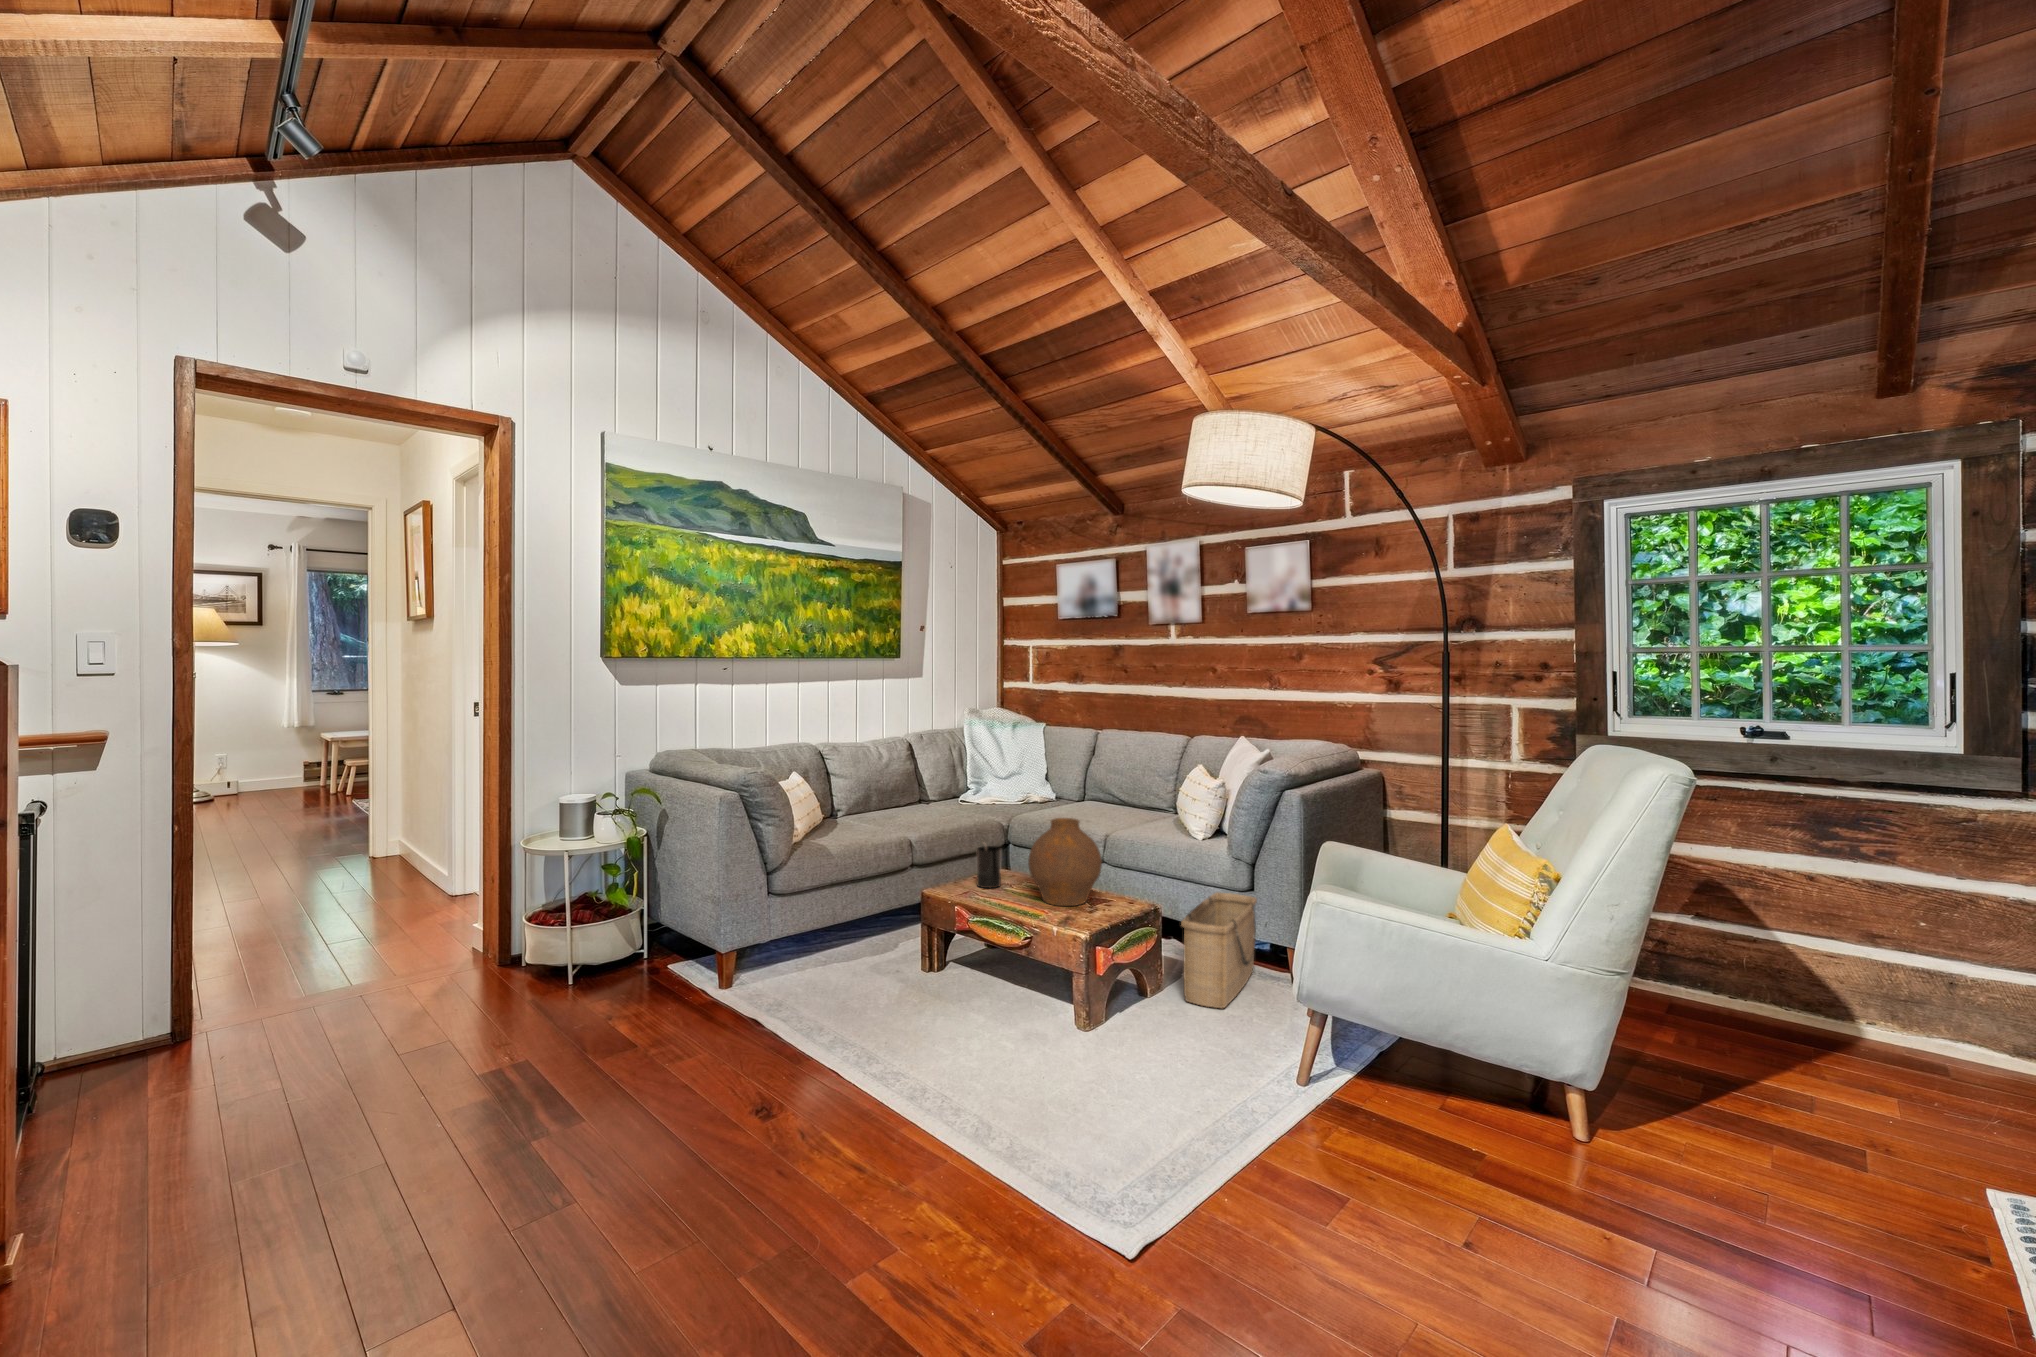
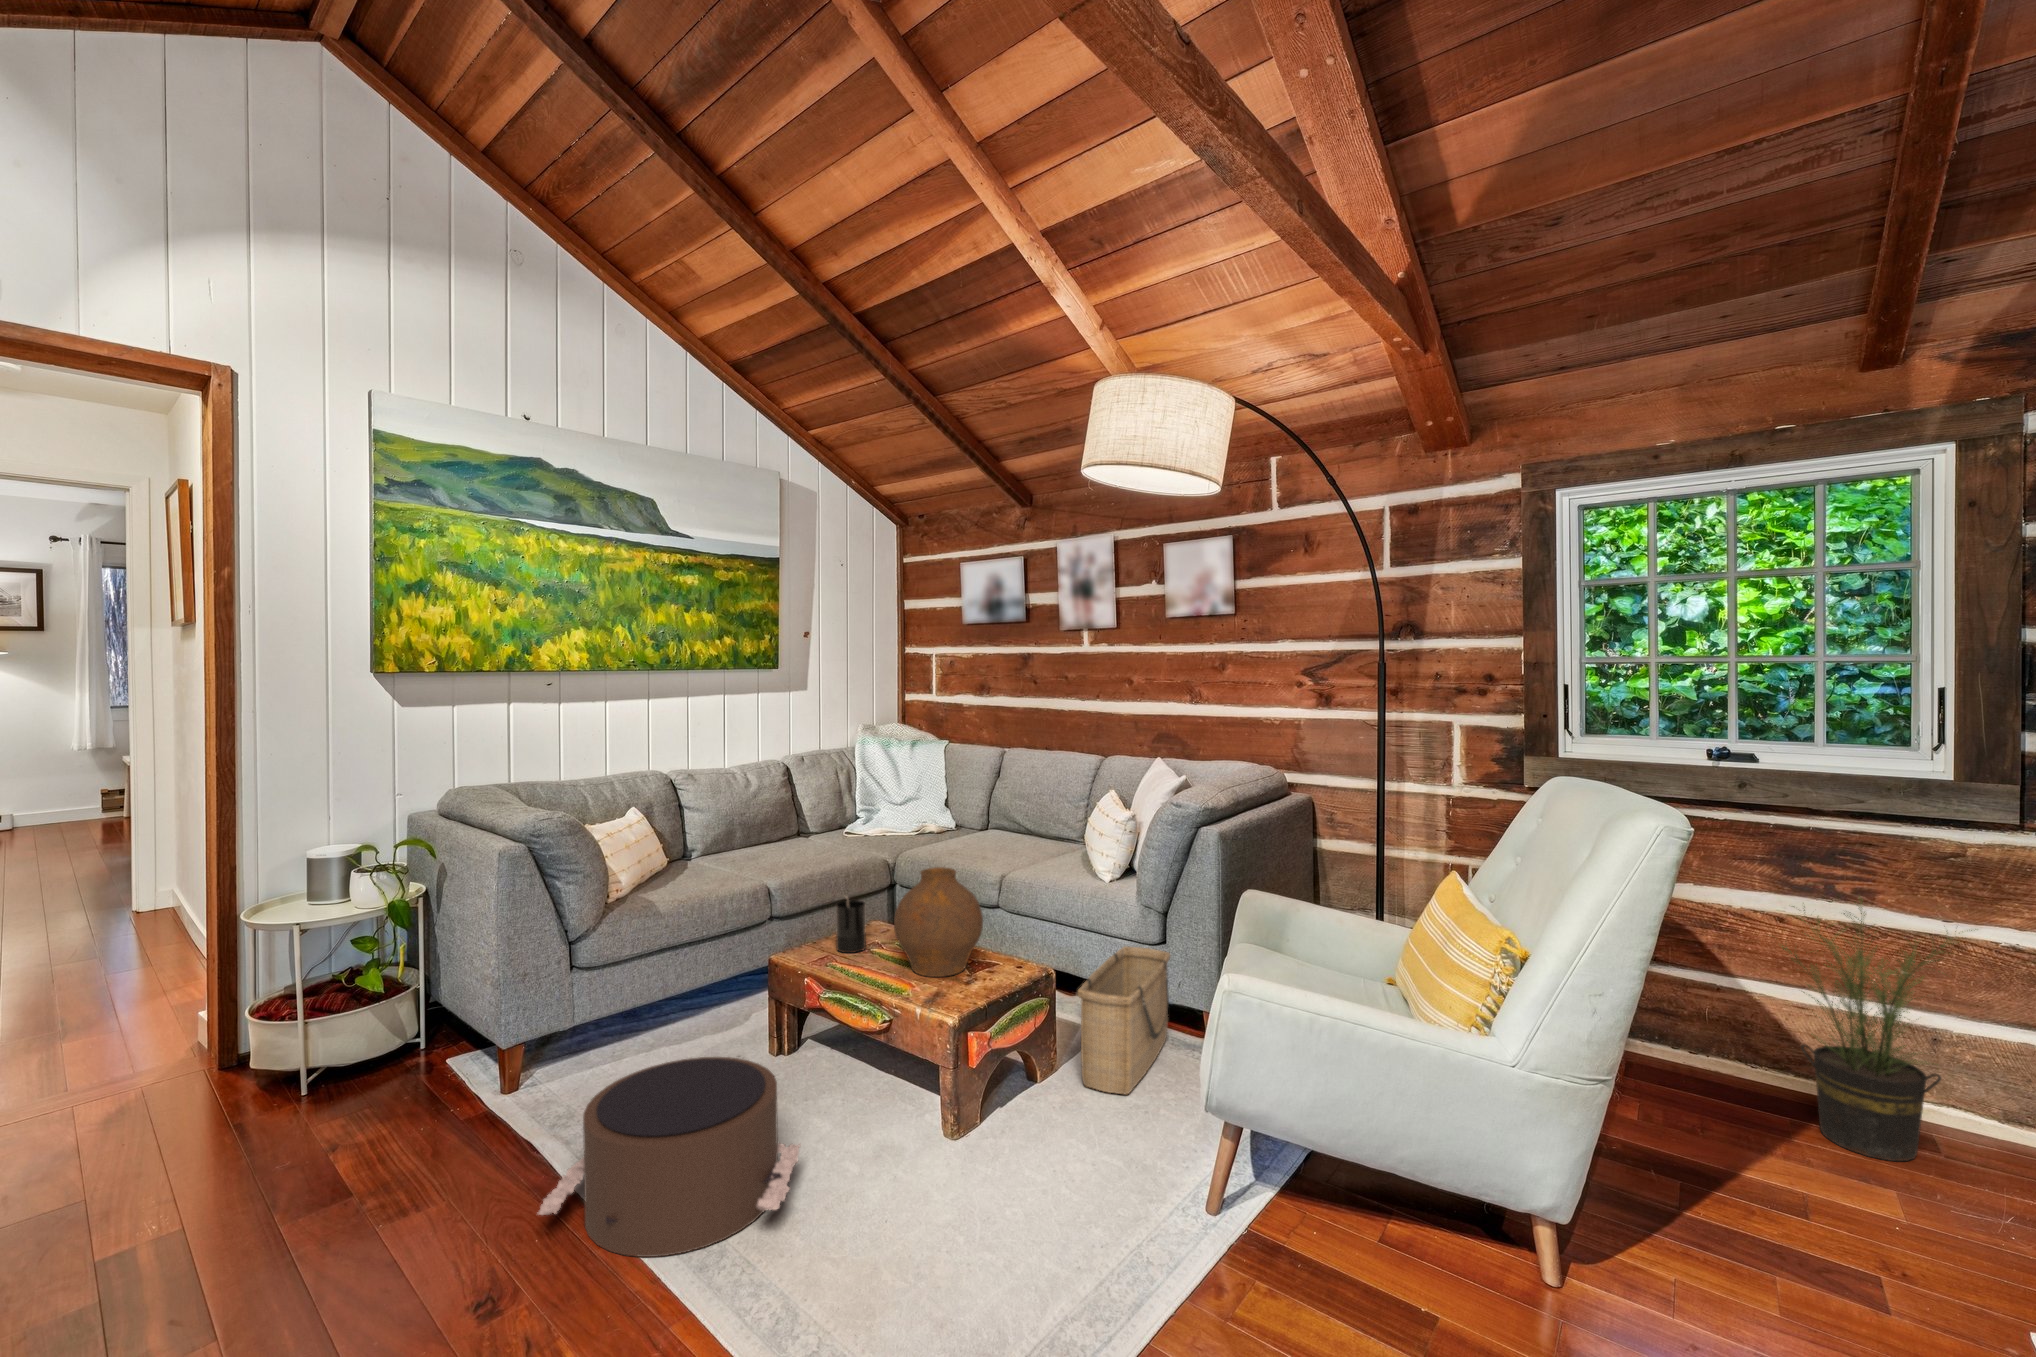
potted plant: none [1789,853,1981,1080] -> present [1769,896,1976,1161]
pouf: none [778,958,966,1096] -> present [538,1057,800,1257]

